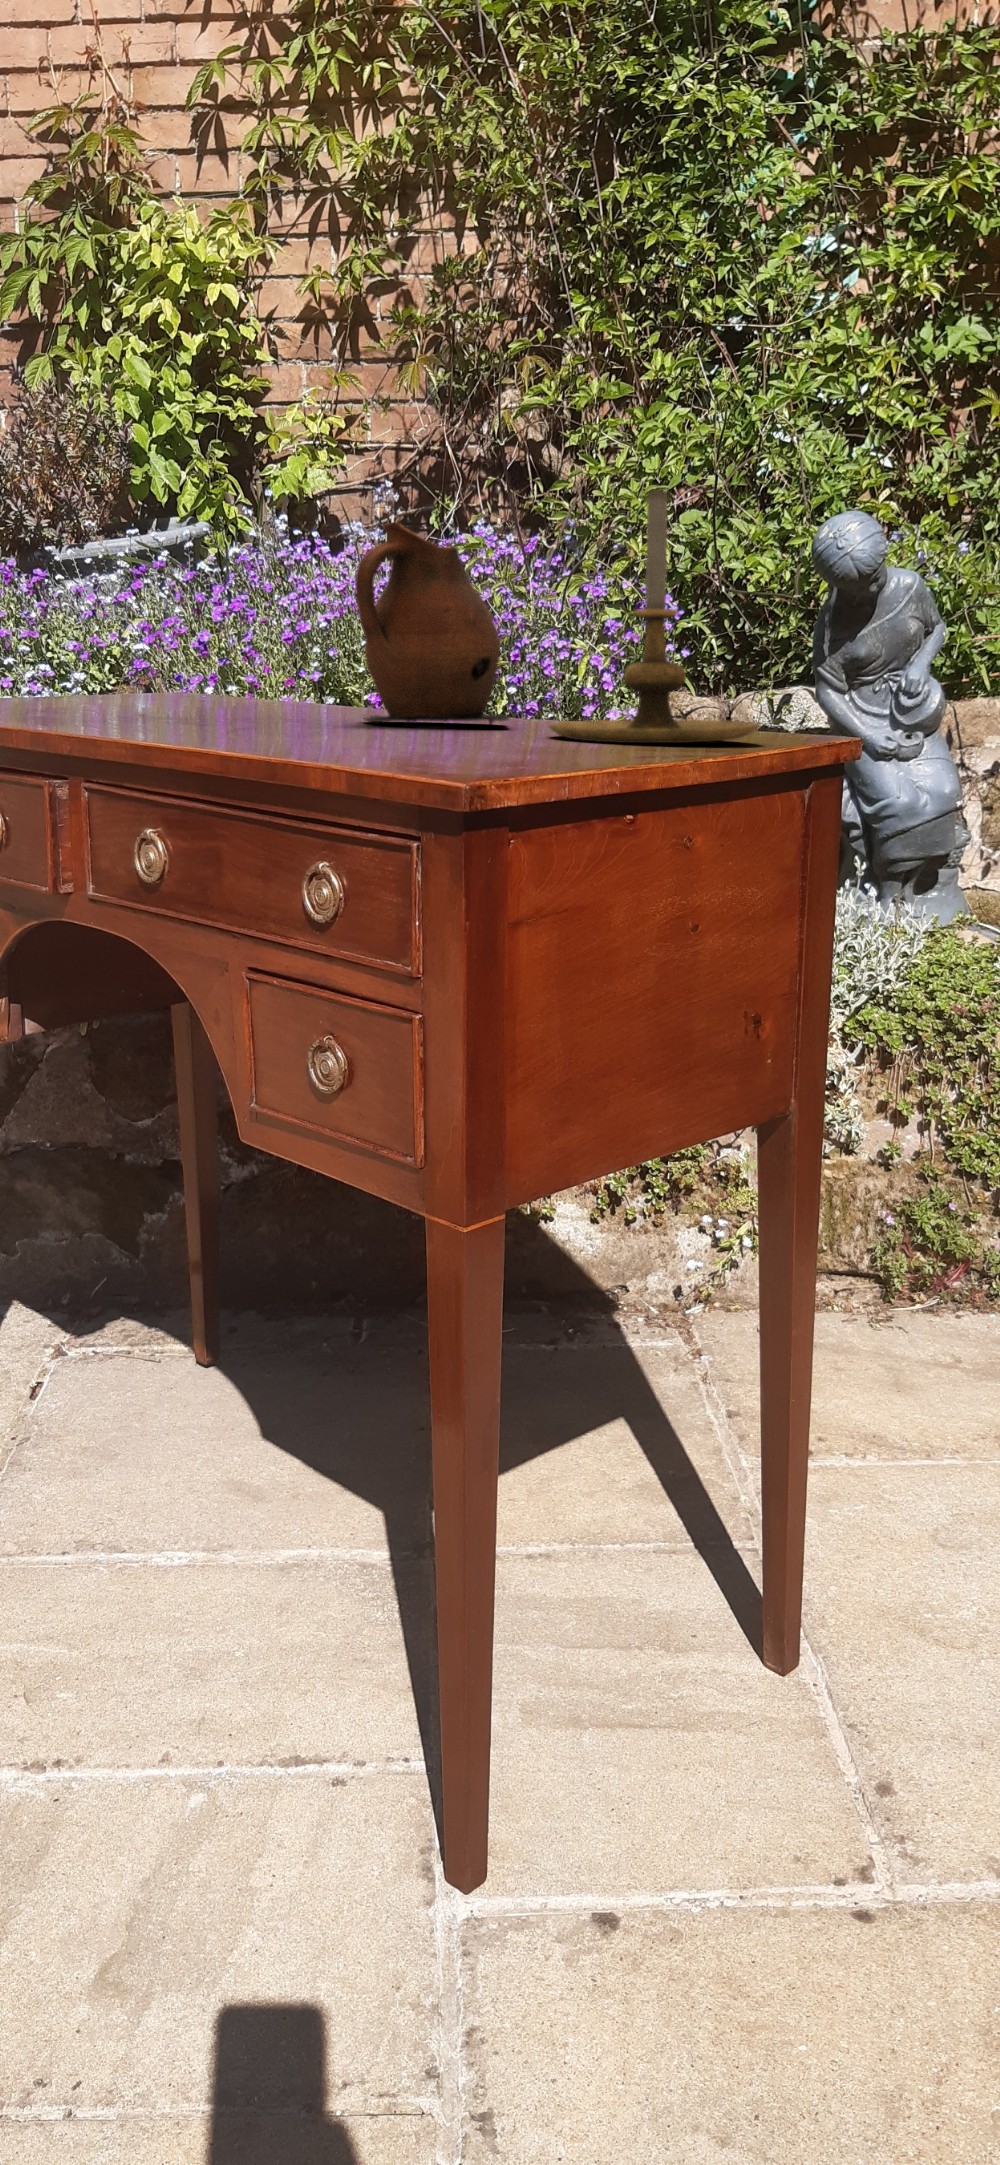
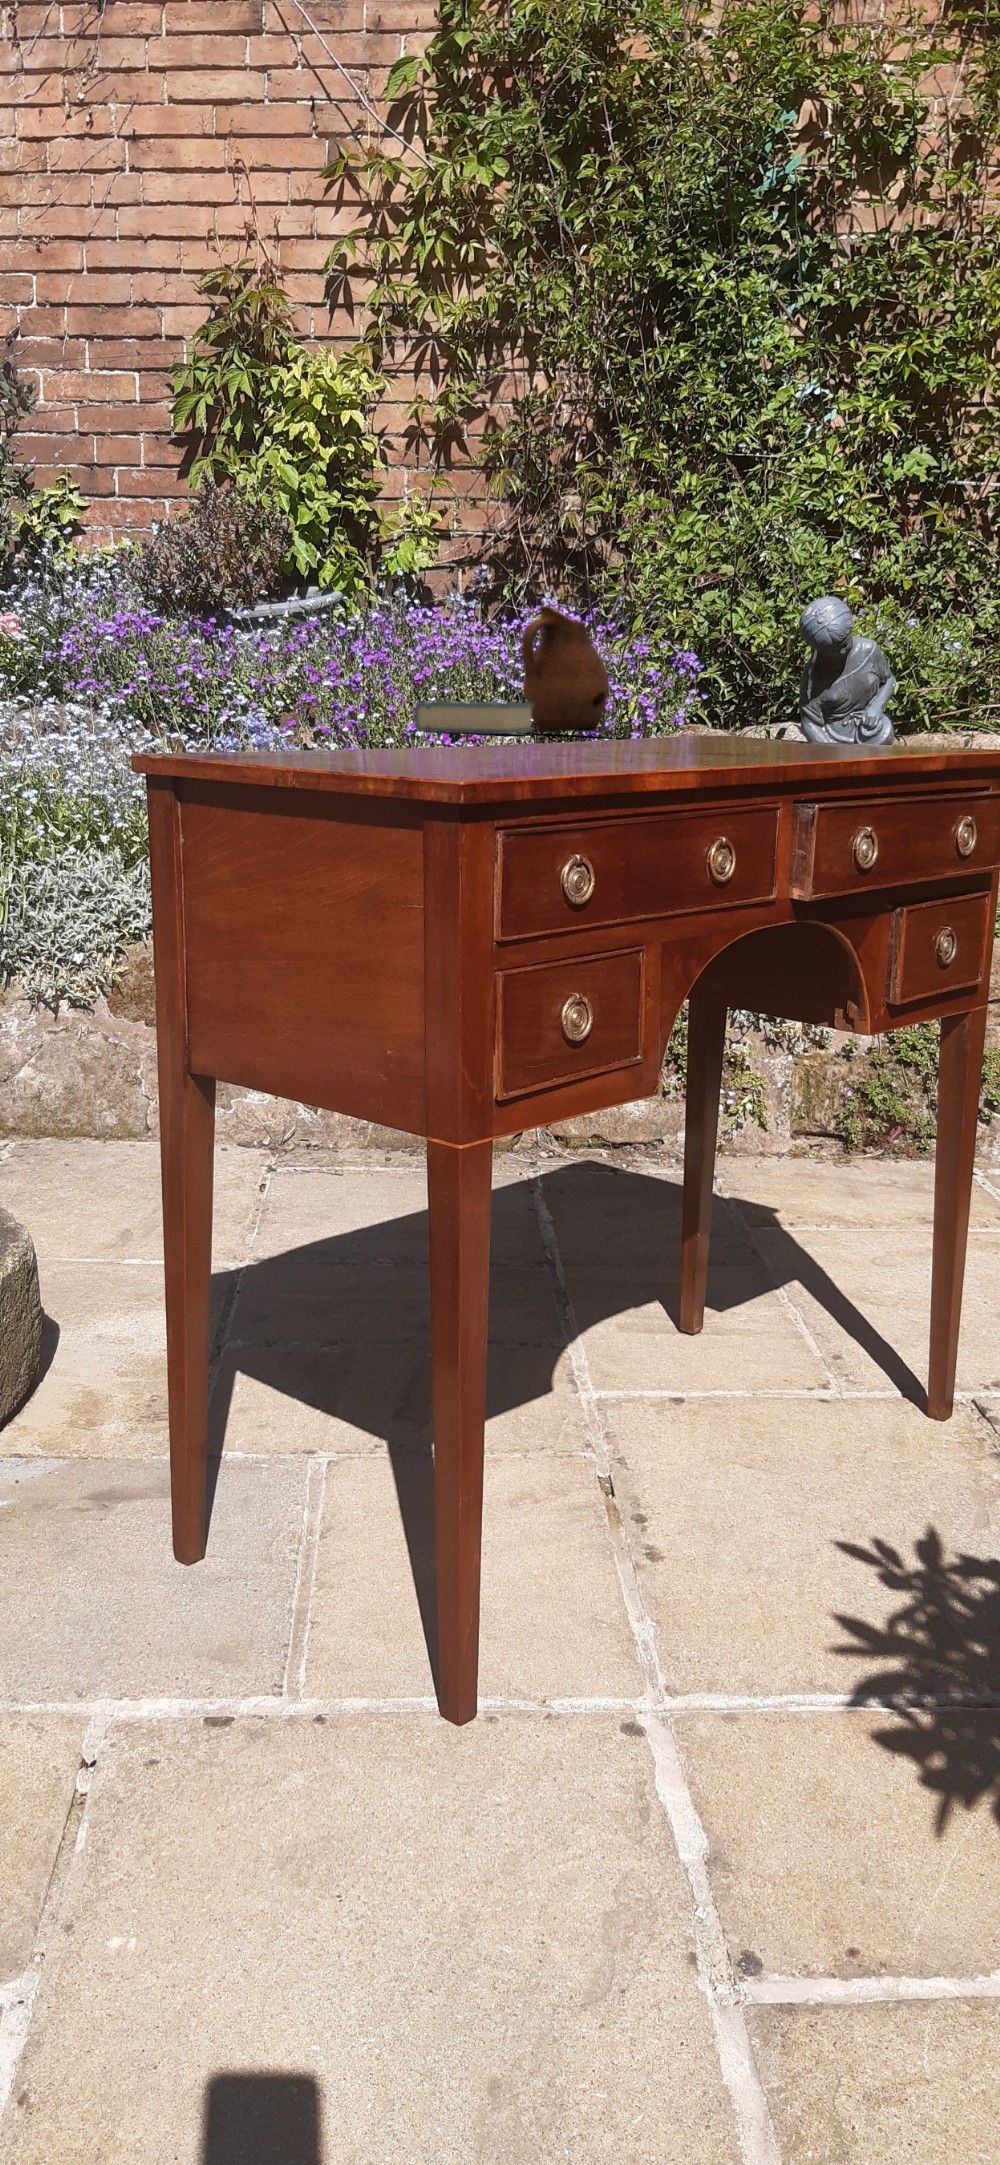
candle holder: present [549,489,760,743] -> none [647,589,779,745]
hardback book: none [154,678,368,734] -> present [414,702,533,734]

